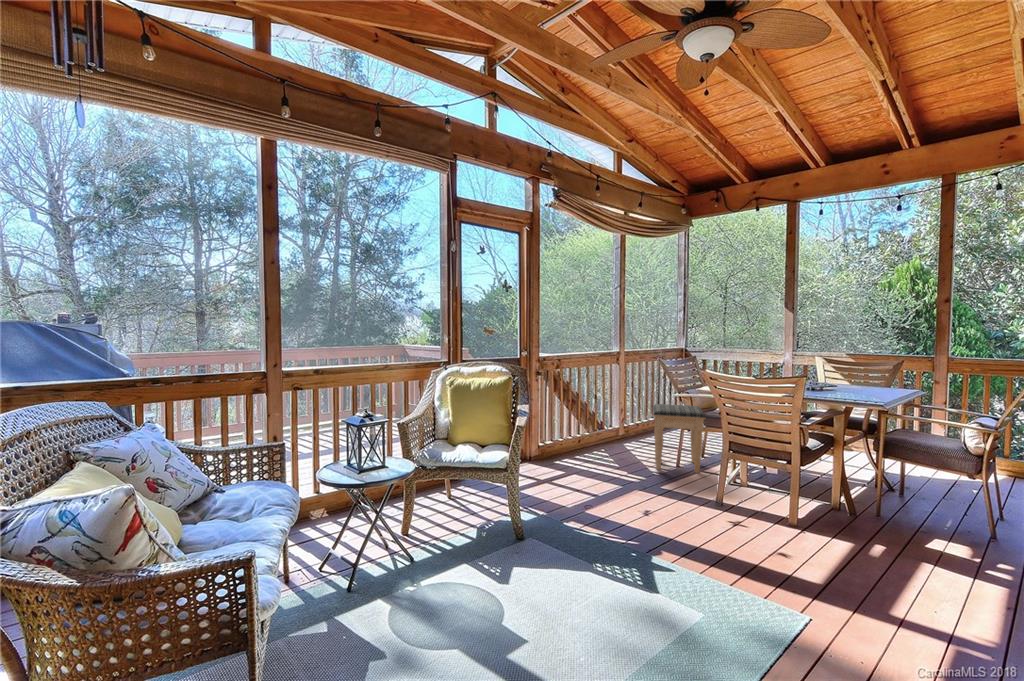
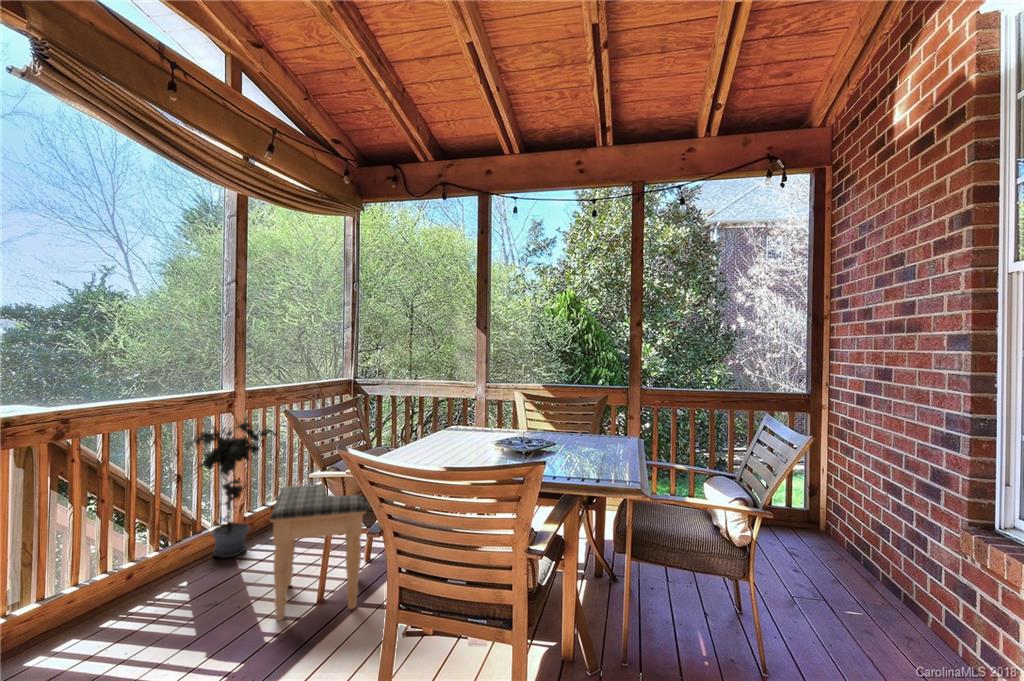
potted plant: none [600,365,645,445] -> present [187,418,277,558]

